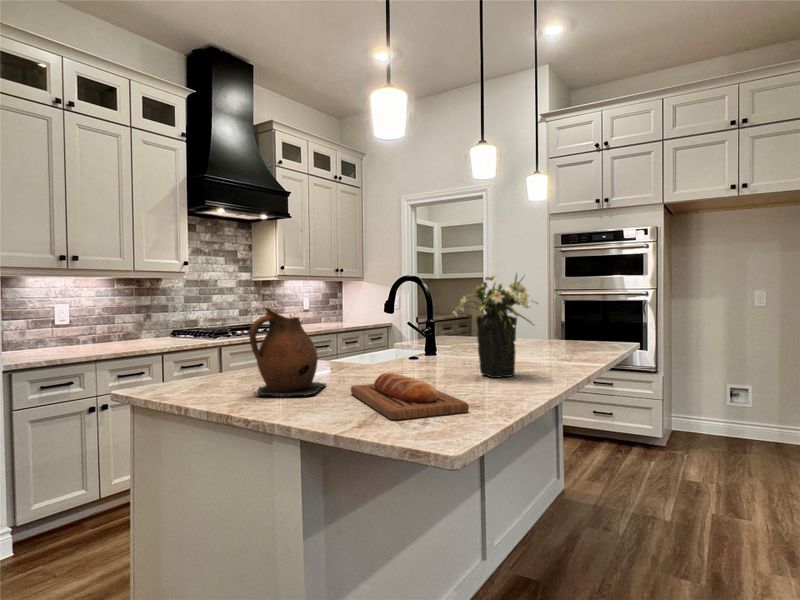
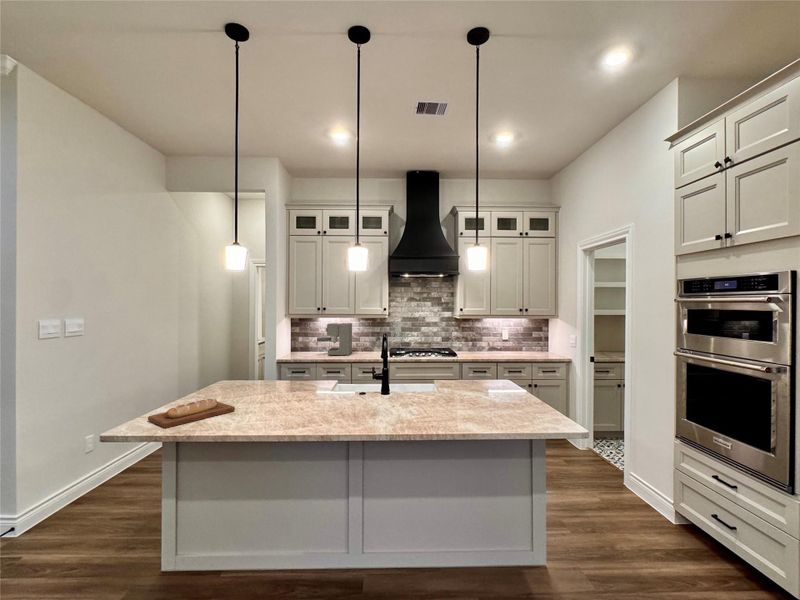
flower arrangement: present [451,274,538,378] -> none [256,351,312,422]
coffee maker: none [62,286,141,349] -> present [317,323,352,355]
ceramic pitcher: present [249,308,327,396] -> none [204,356,242,401]

